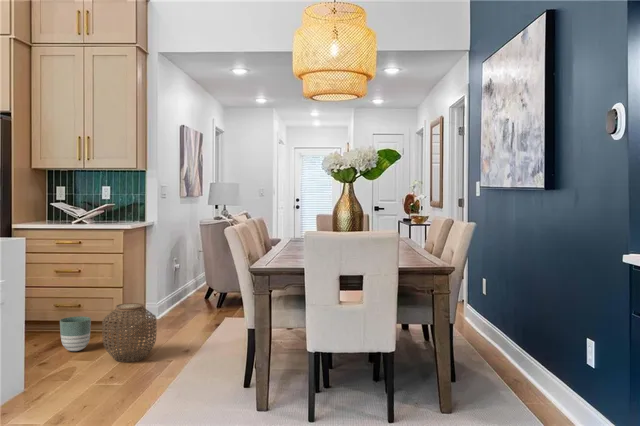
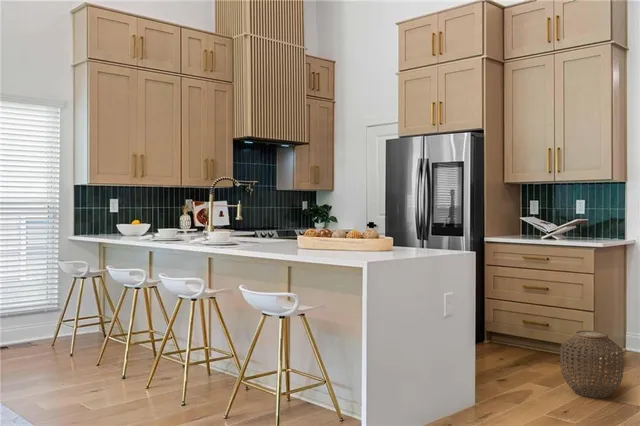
planter: present [60,316,91,351] -> none [521,337,553,374]

